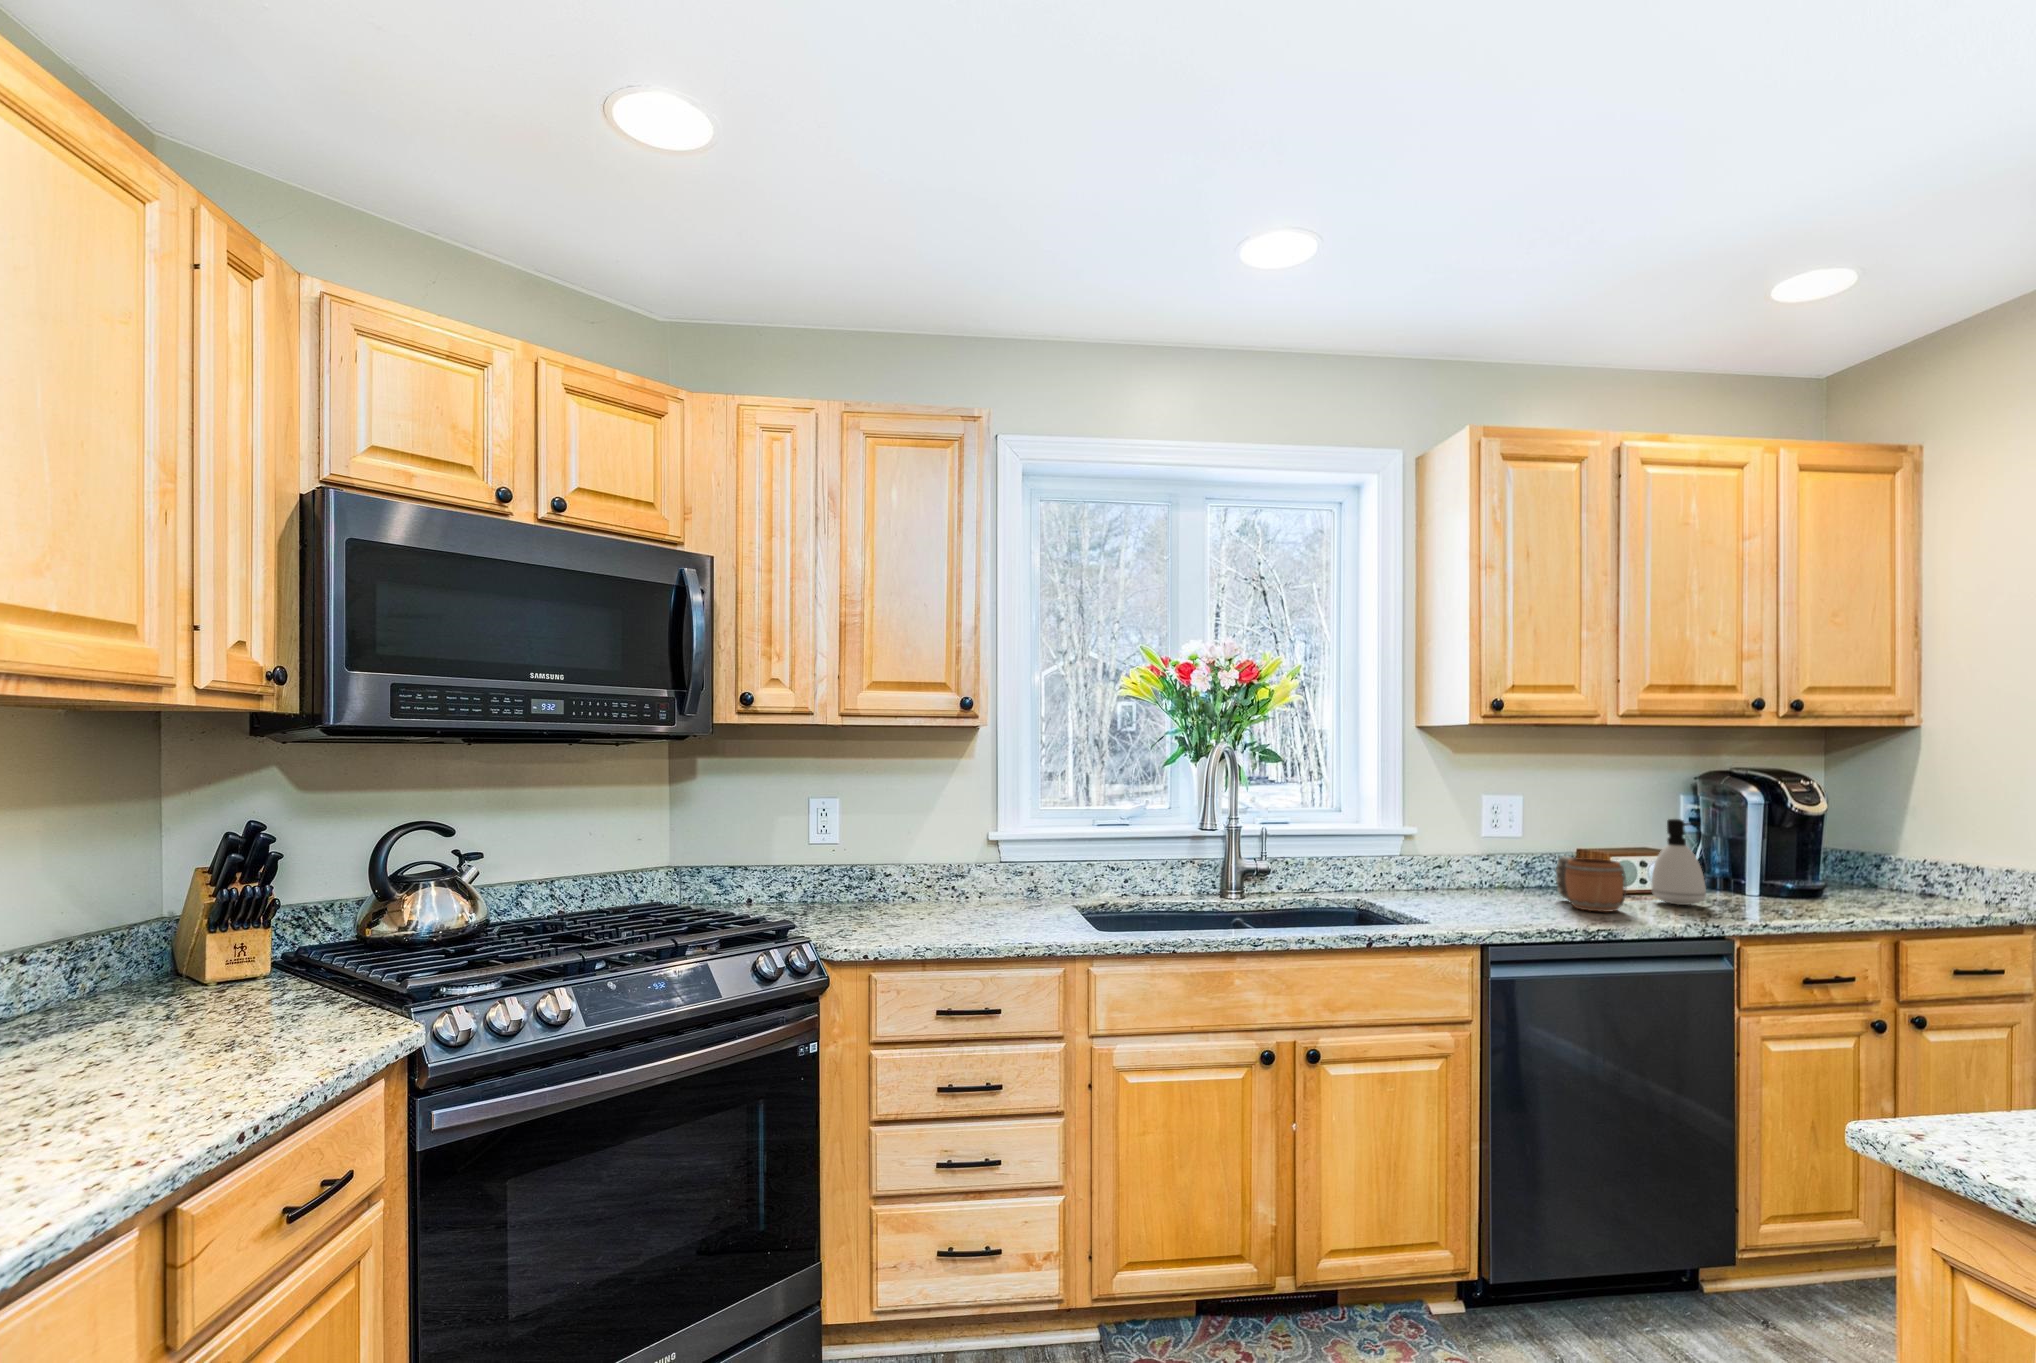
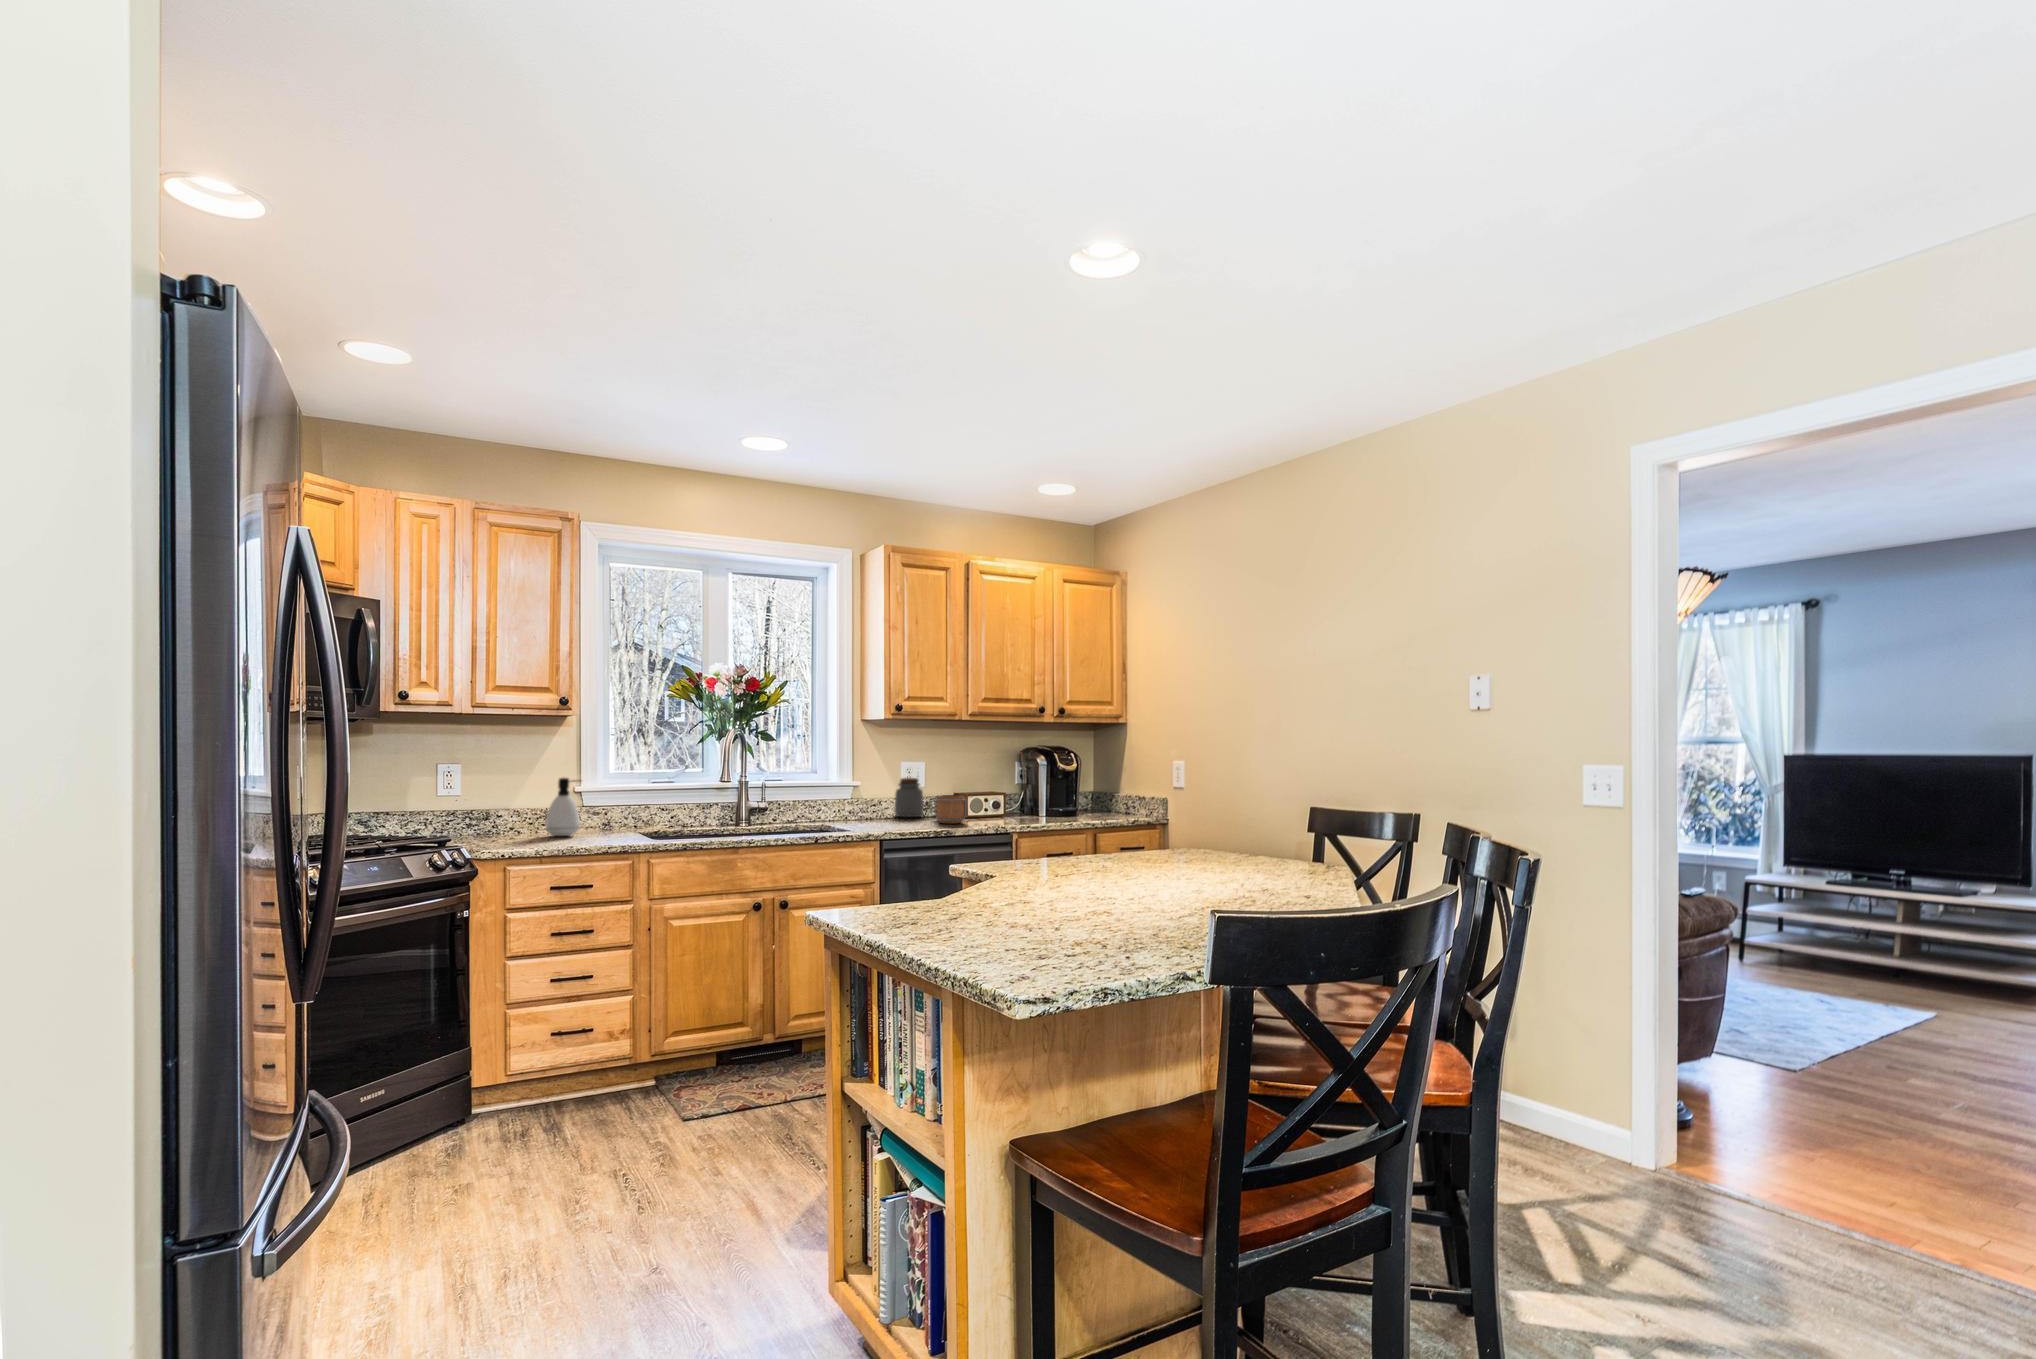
soap dispenser: present [1652,819,1706,905] -> present [546,778,580,836]
jar: none [1476,823,1530,891] -> present [895,778,924,817]

